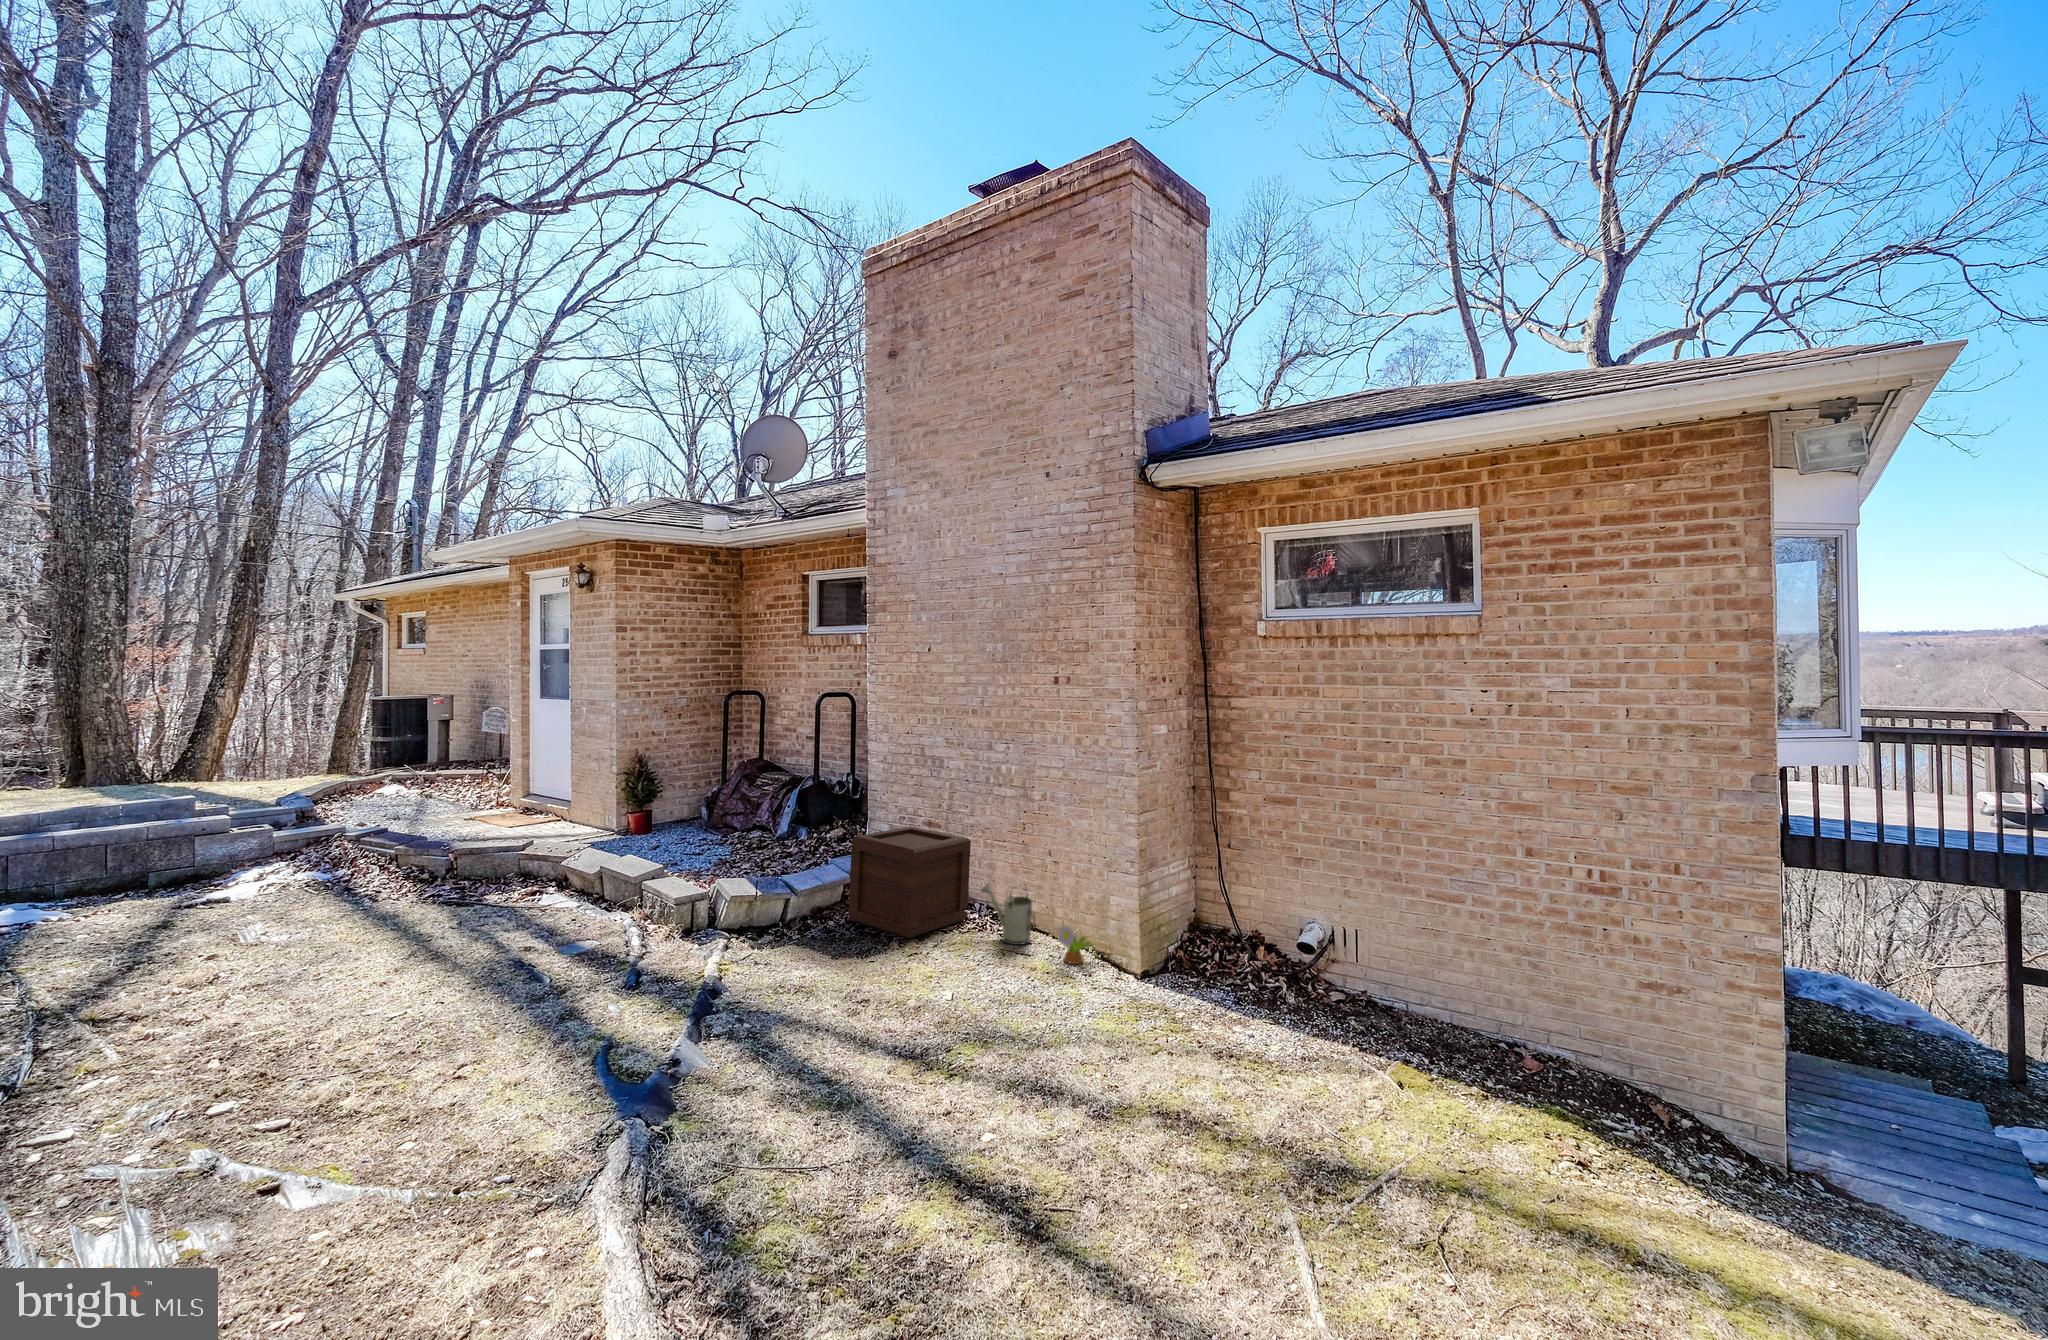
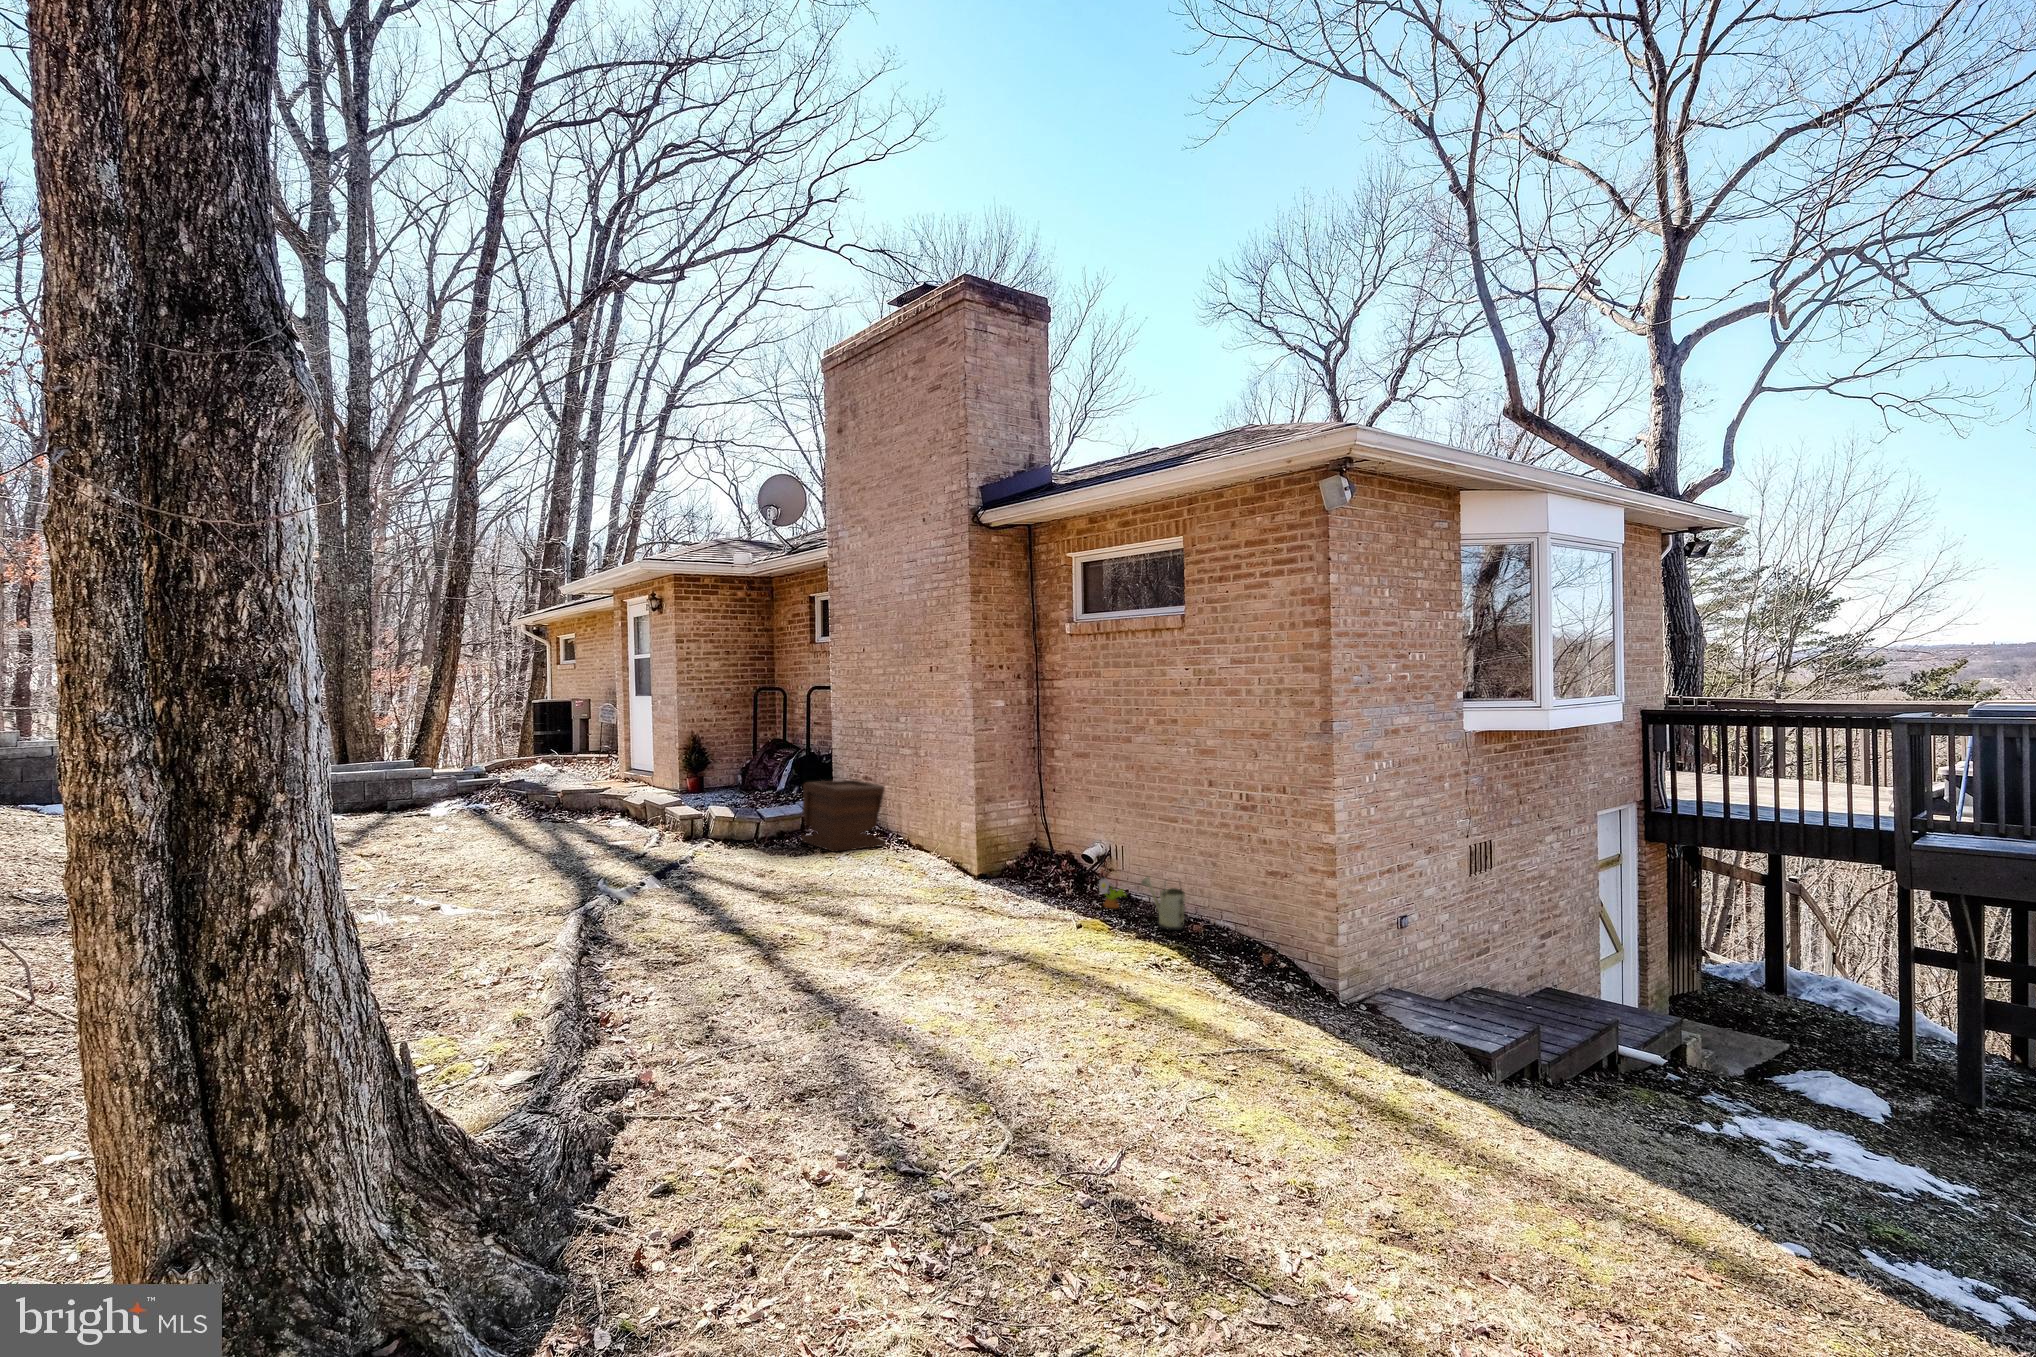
watering can: present [981,883,1034,945] -> present [1141,877,1185,930]
decorative plant: present [1057,925,1094,964] -> present [1099,878,1126,908]

